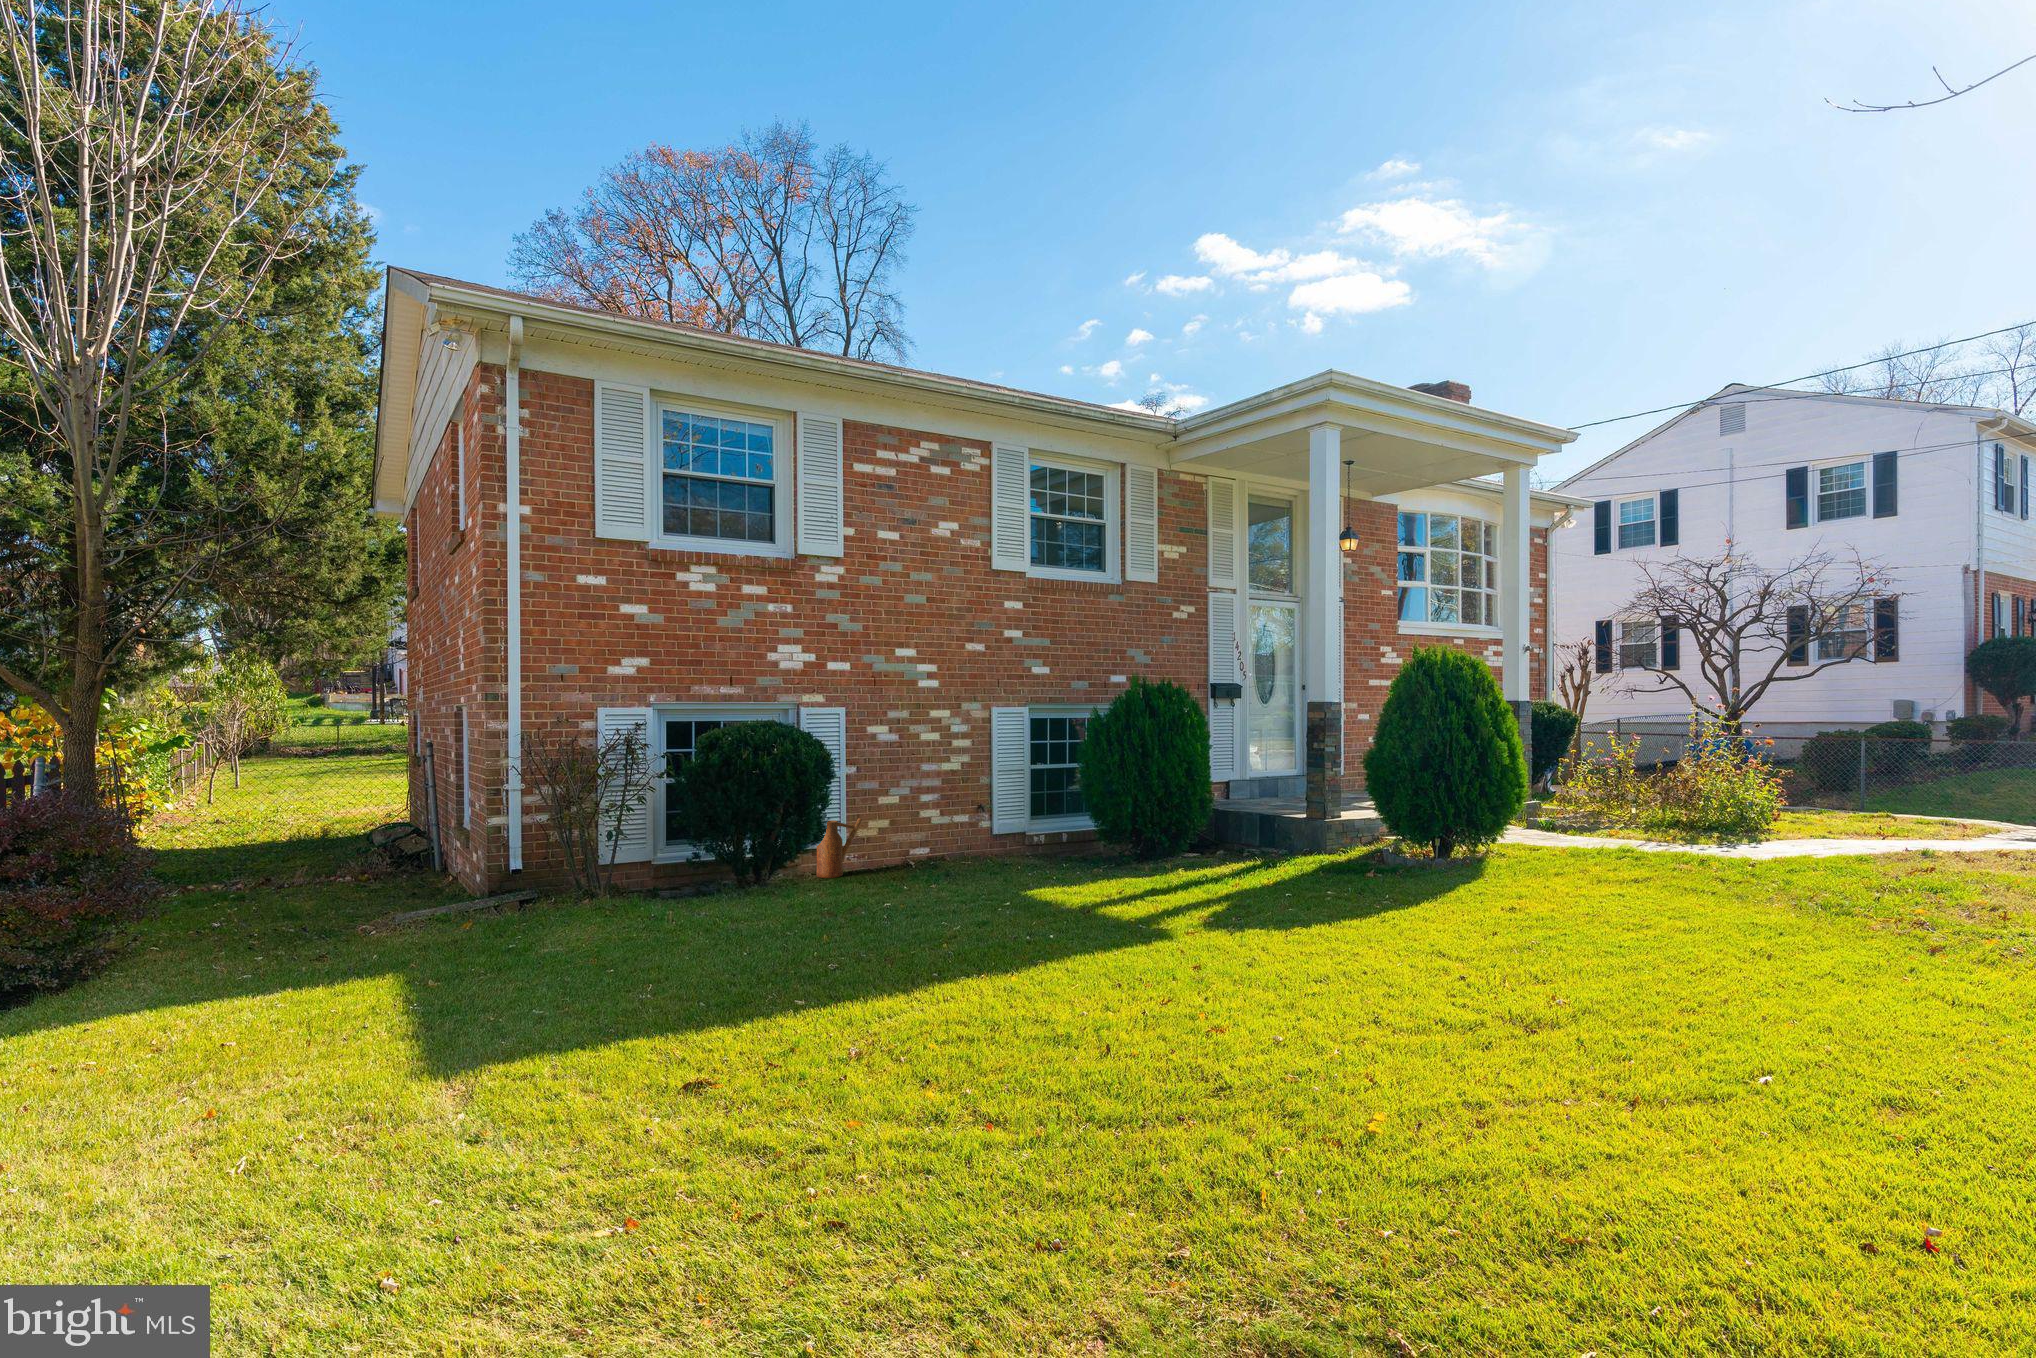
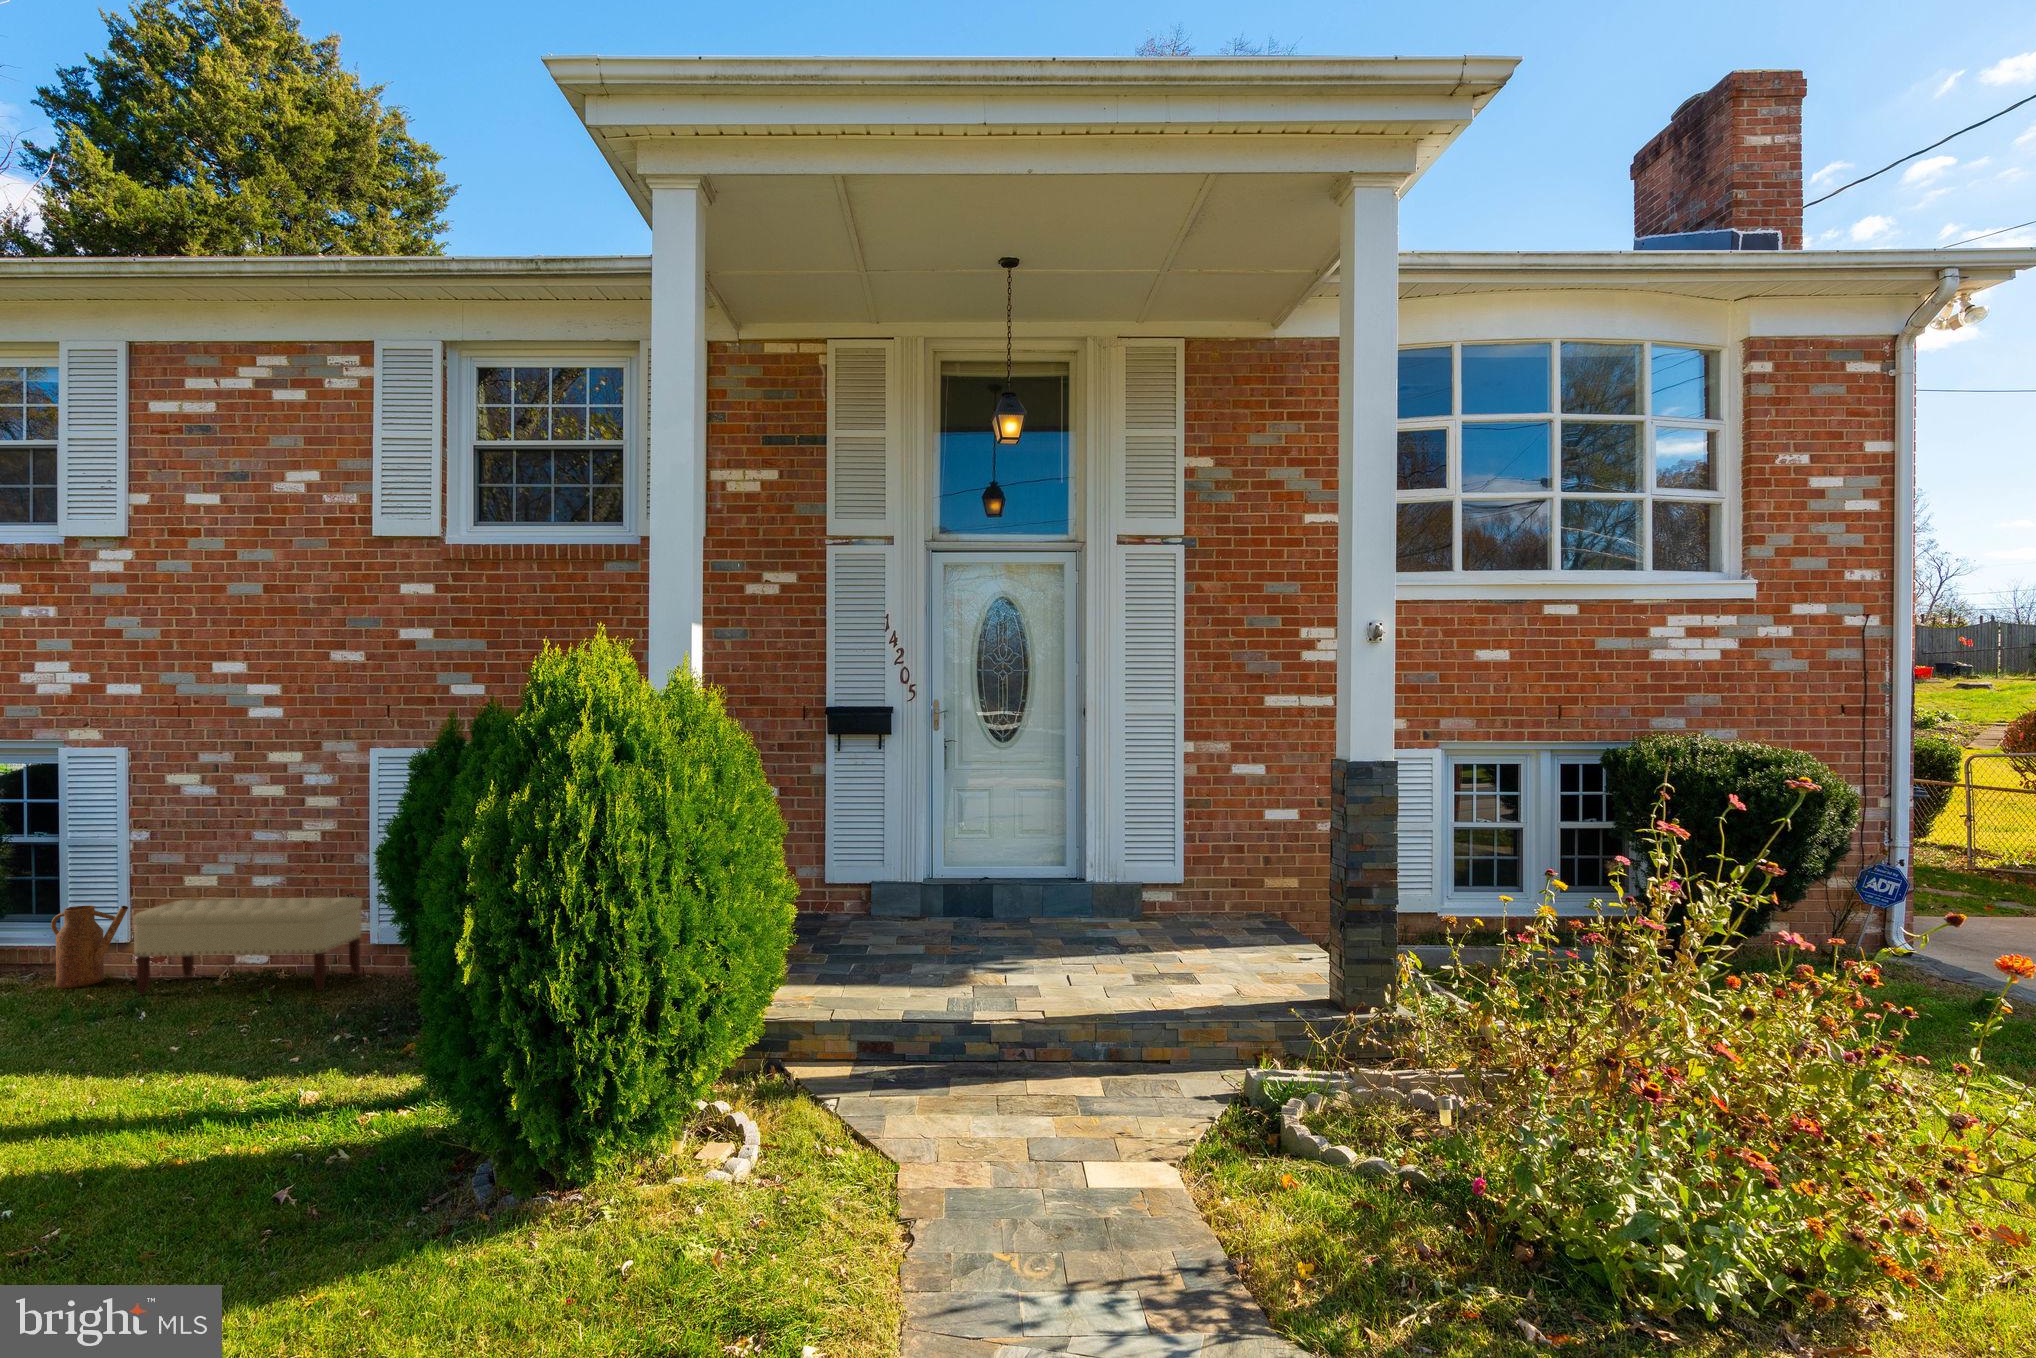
bench: none [886,805,1013,873] -> present [133,897,363,994]

